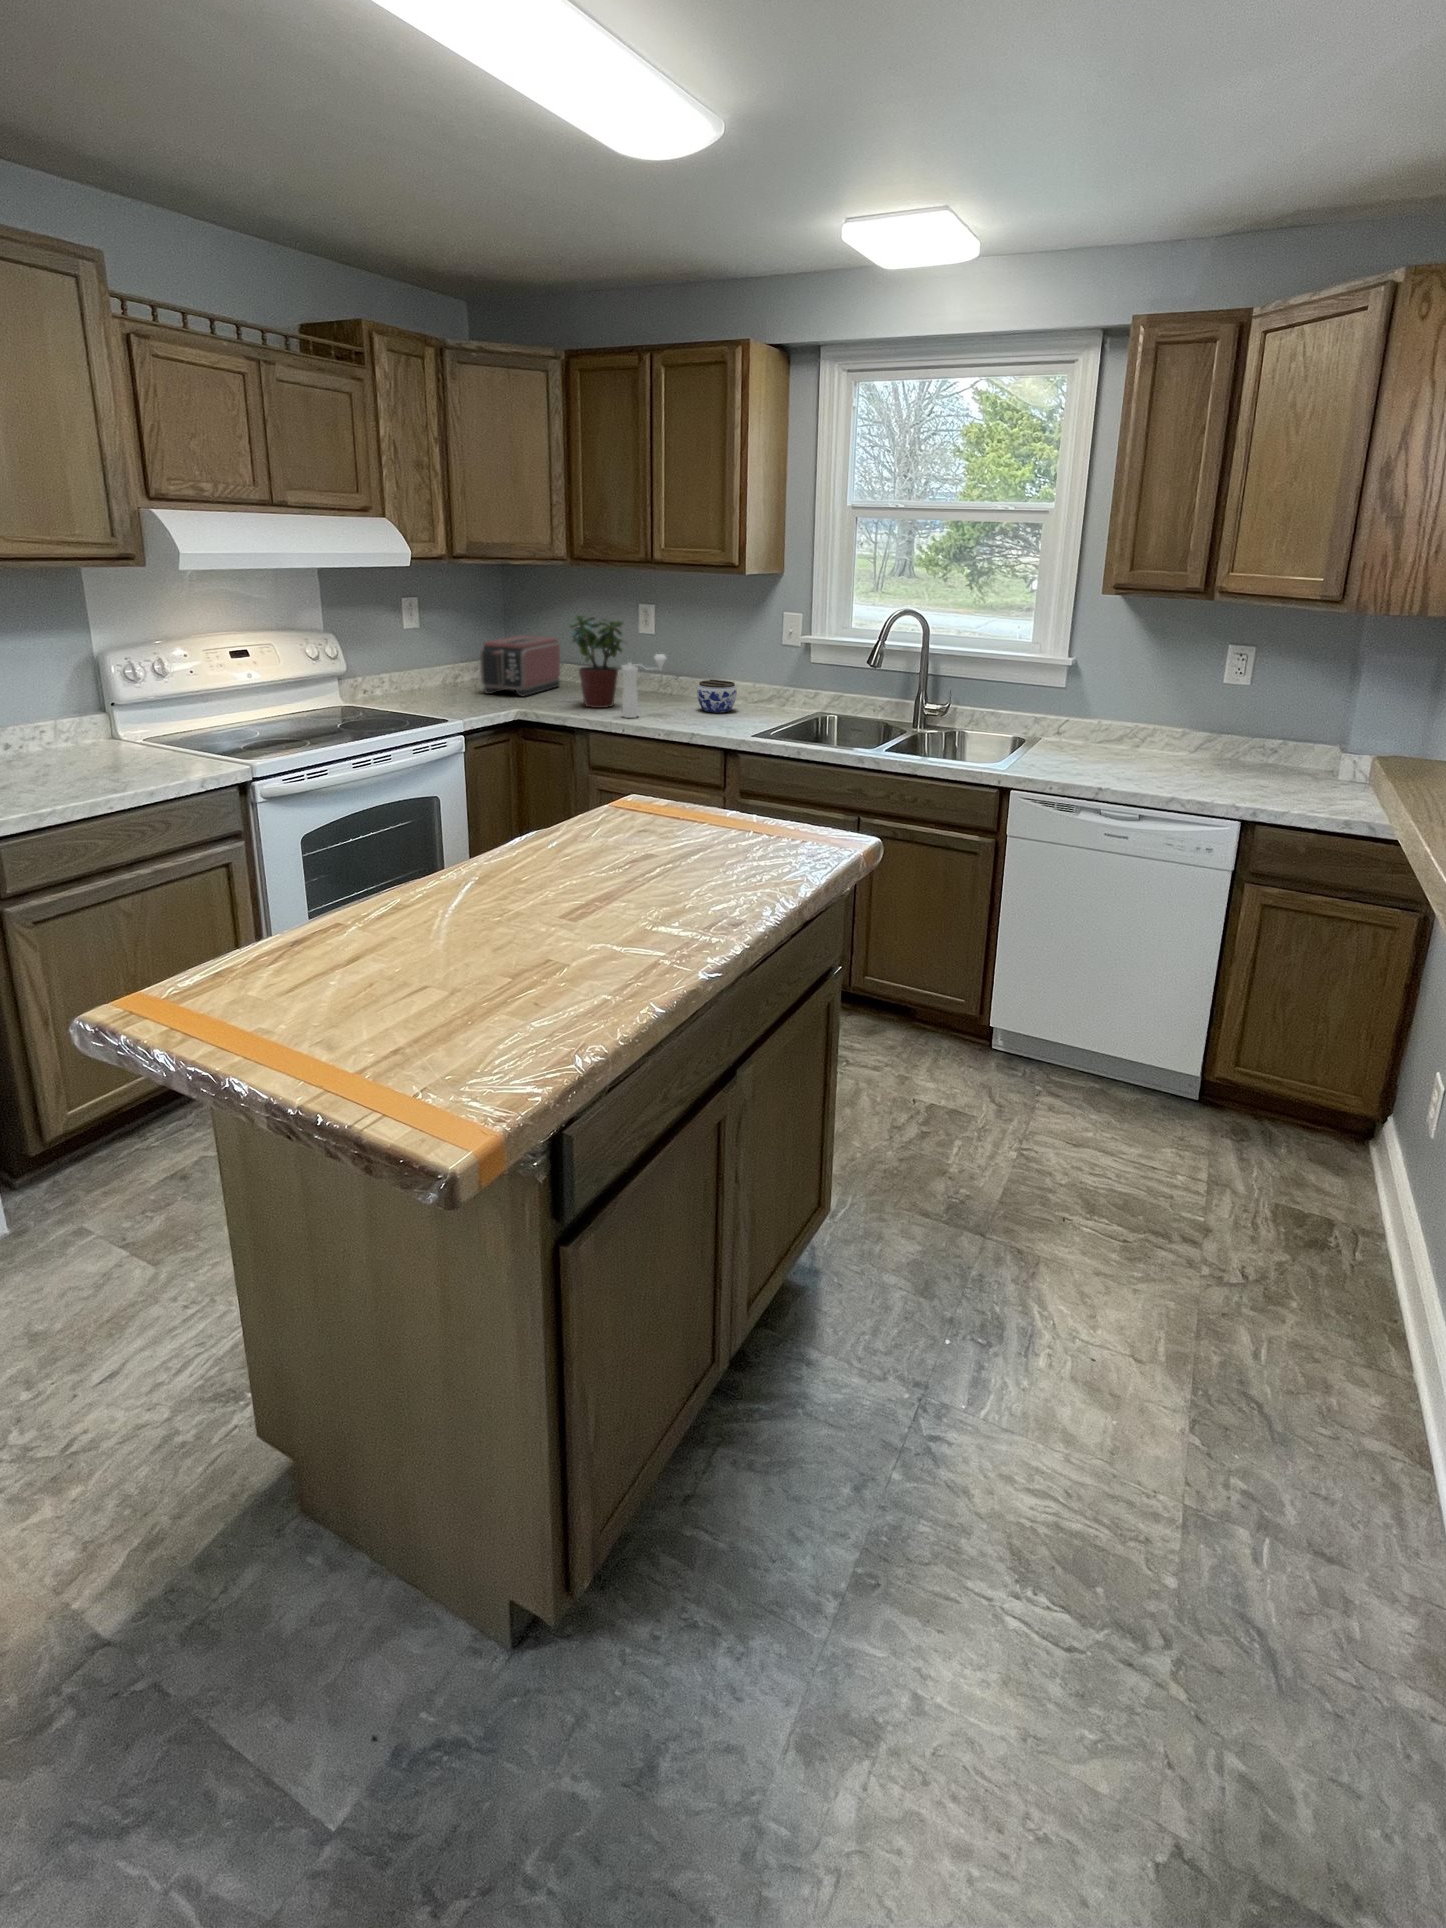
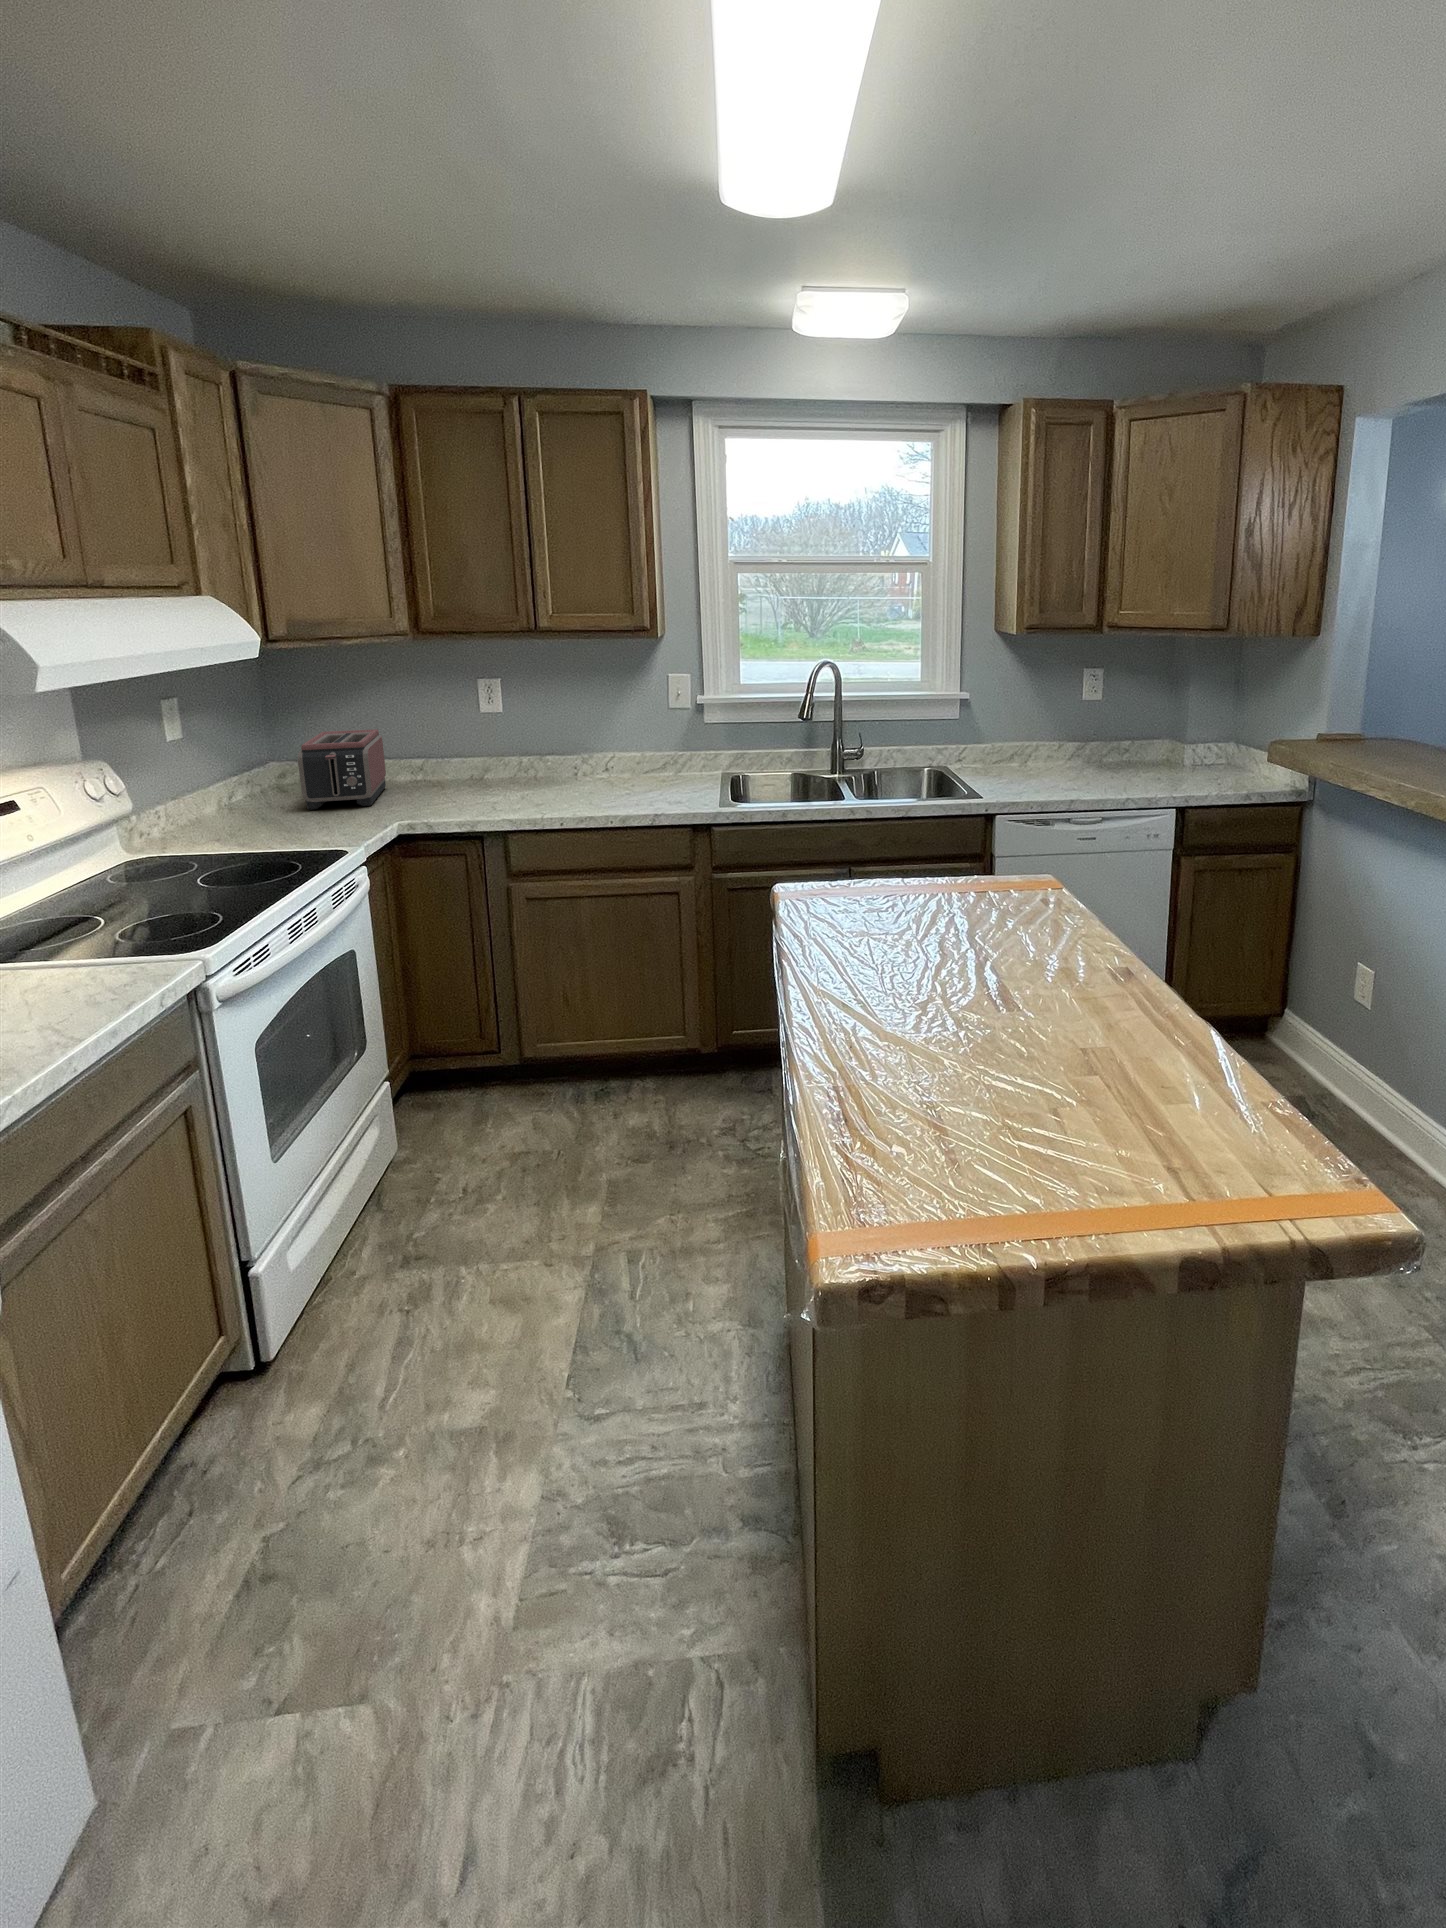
potted plant: present [570,615,623,708] -> none [444,697,518,805]
pepper mill: present [622,654,666,718] -> none [535,733,579,809]
jar: present [697,680,737,713] -> none [599,753,643,789]

